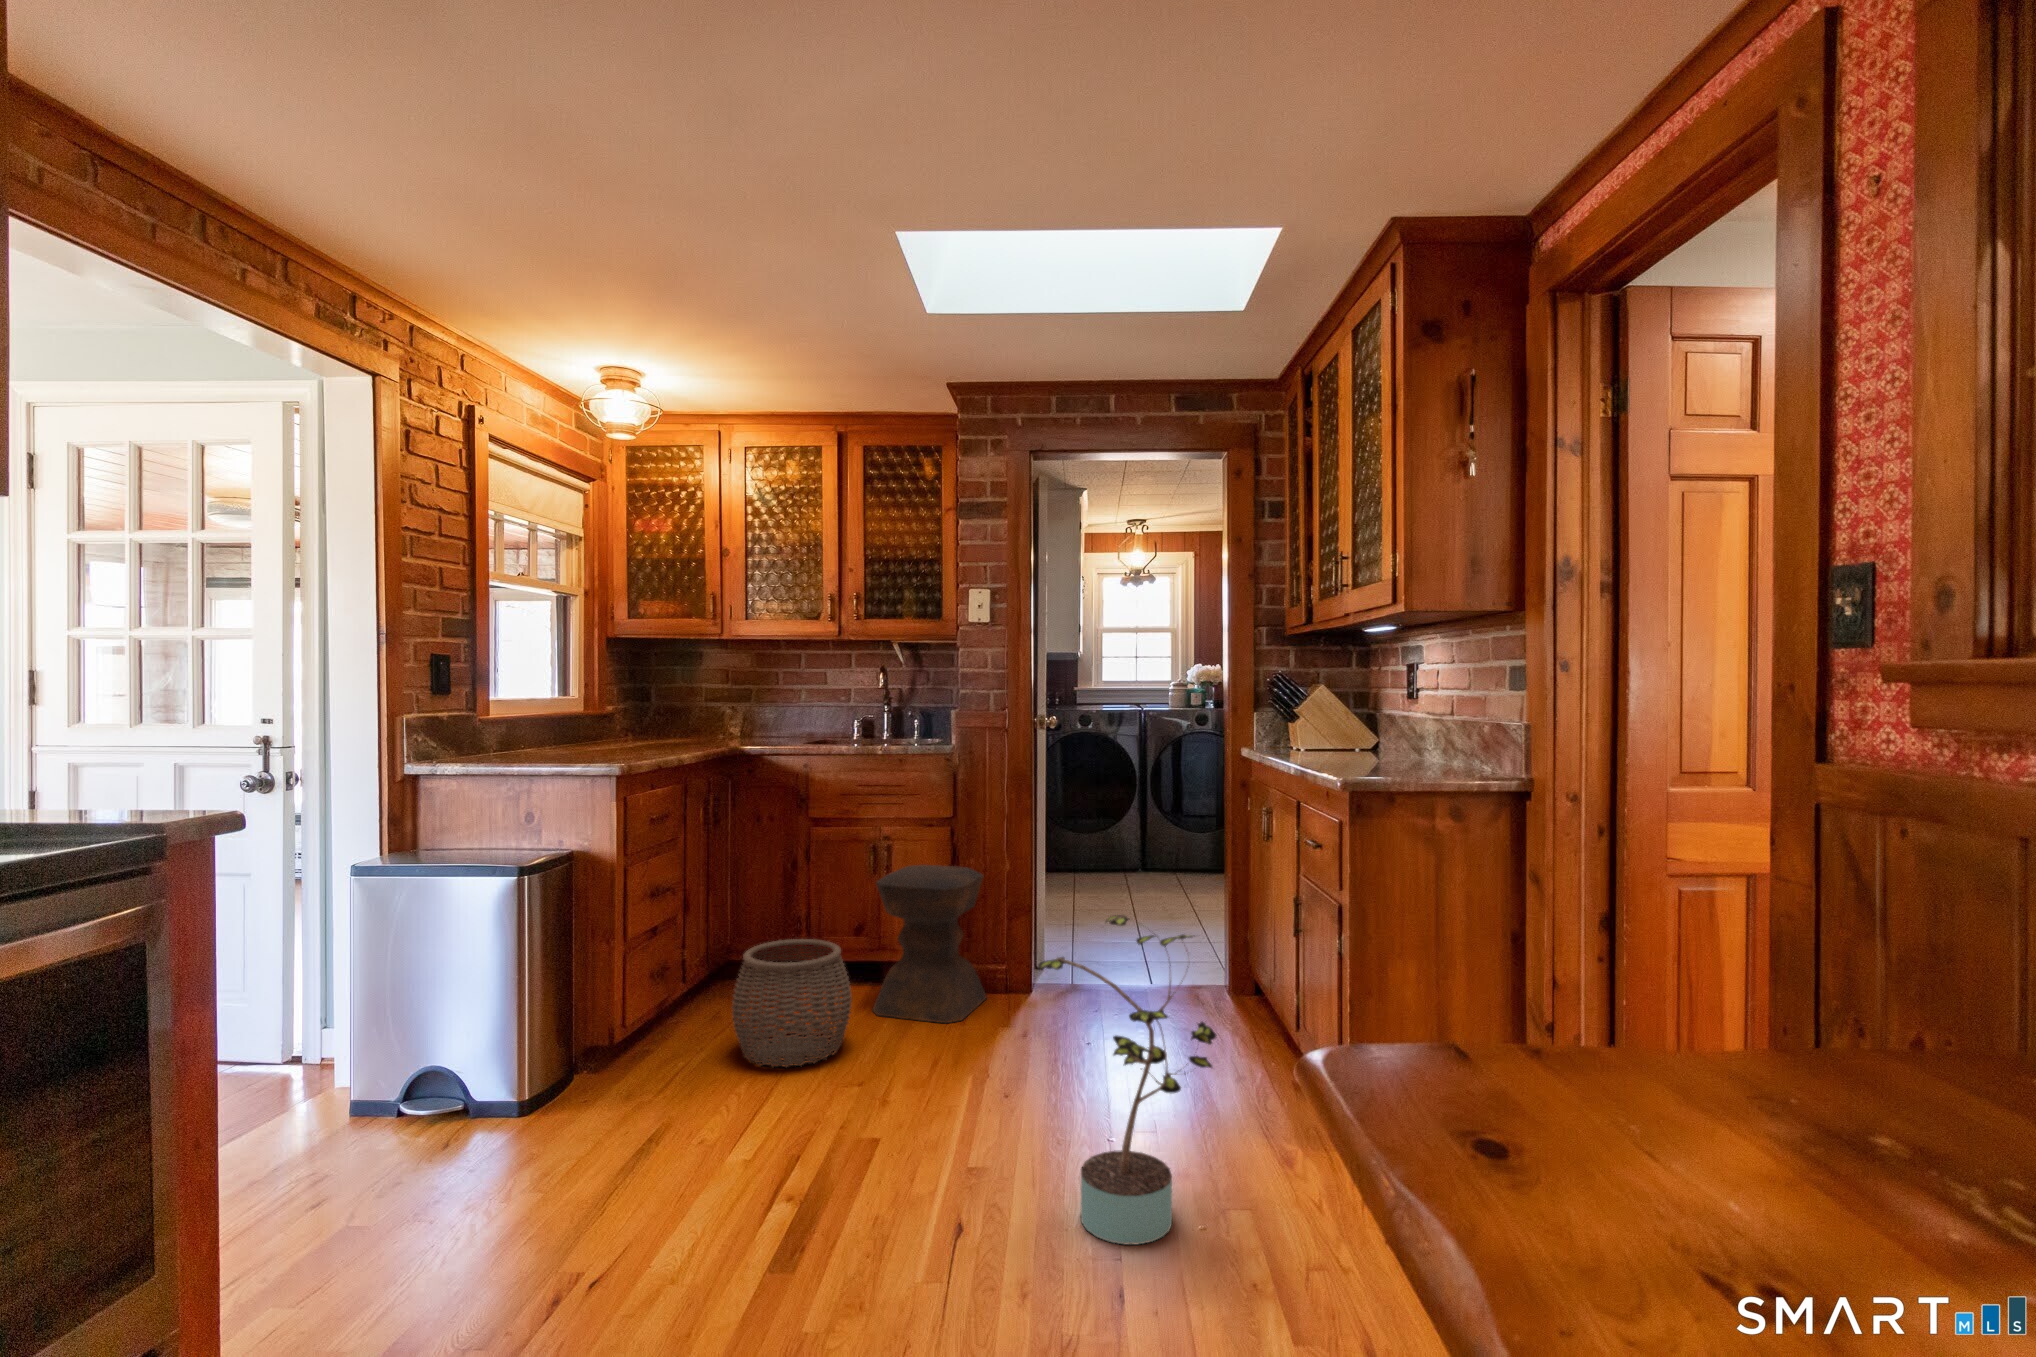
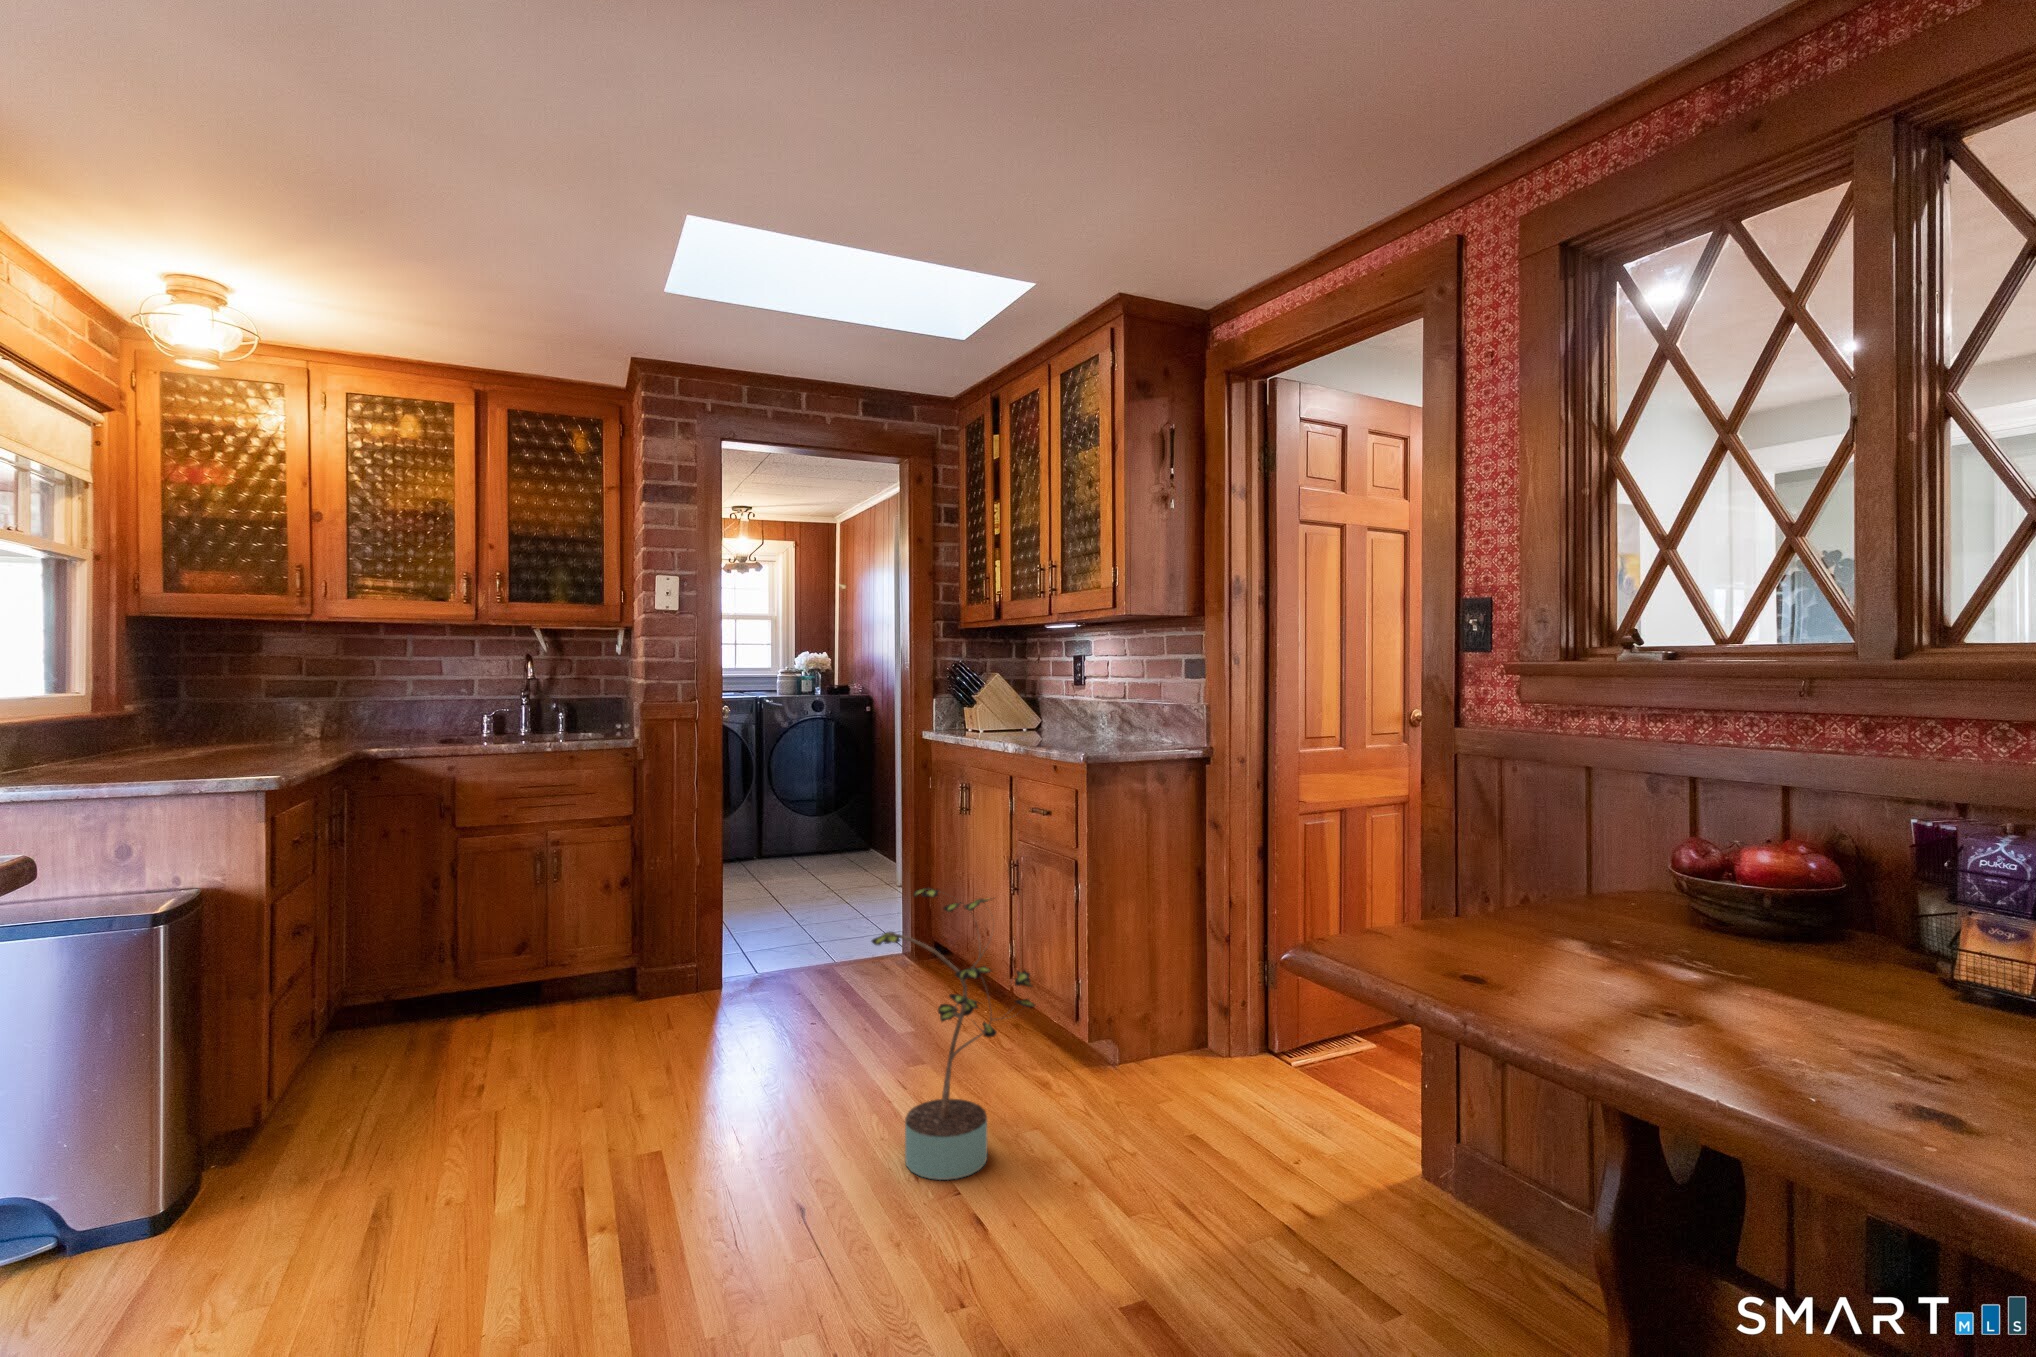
stool: present [873,864,987,1023] -> none [560,867,683,1036]
woven basket: present [732,939,851,1067] -> none [417,963,568,1112]

